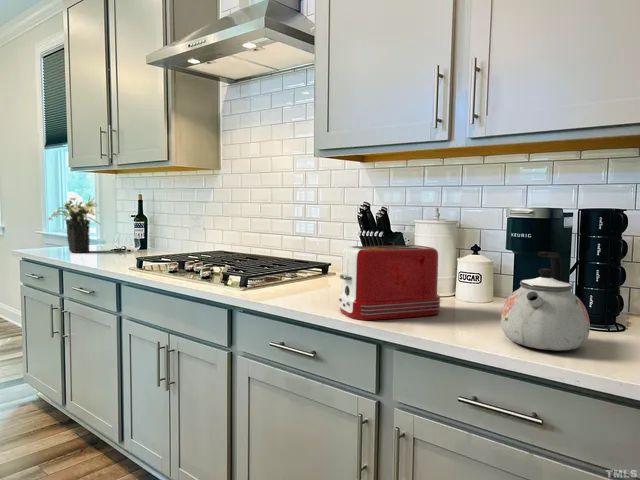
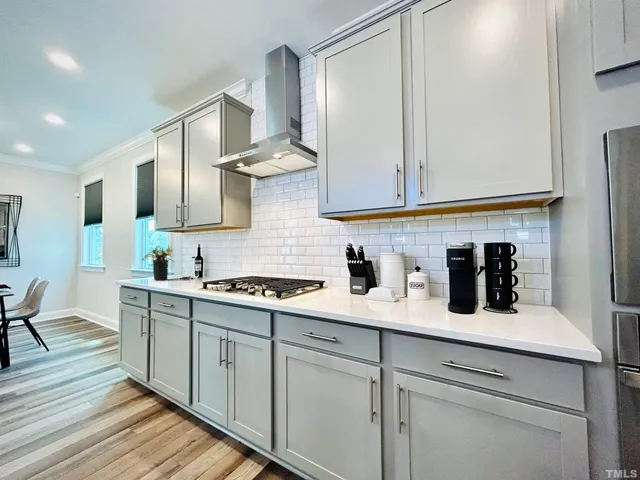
toaster: present [339,245,440,320] -> none [348,268,409,316]
kettle: present [501,252,590,350] -> none [457,268,515,329]

